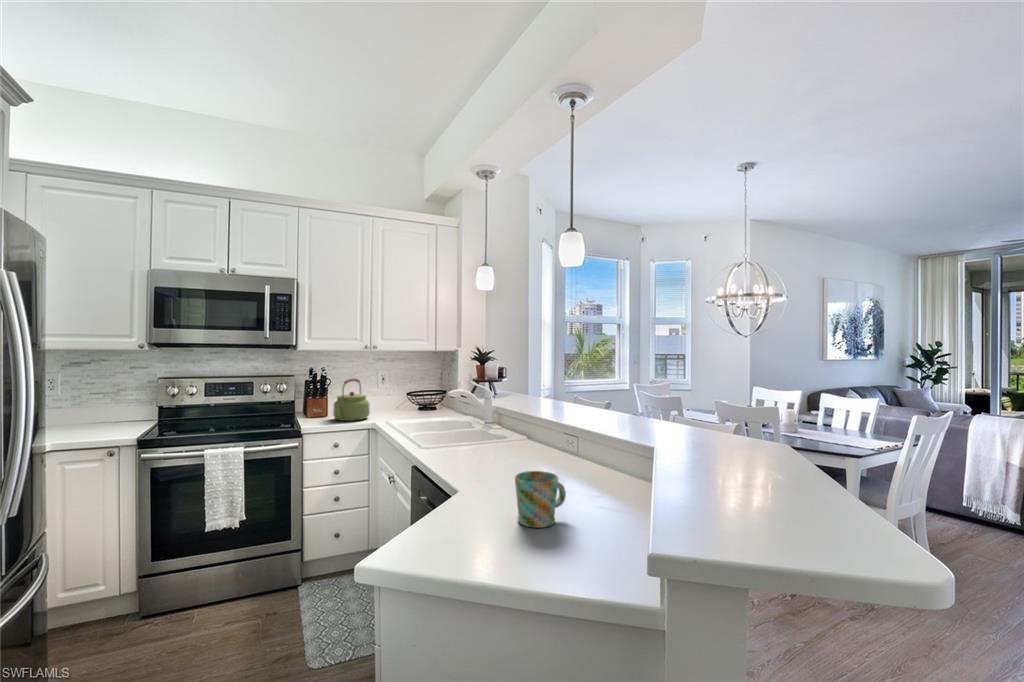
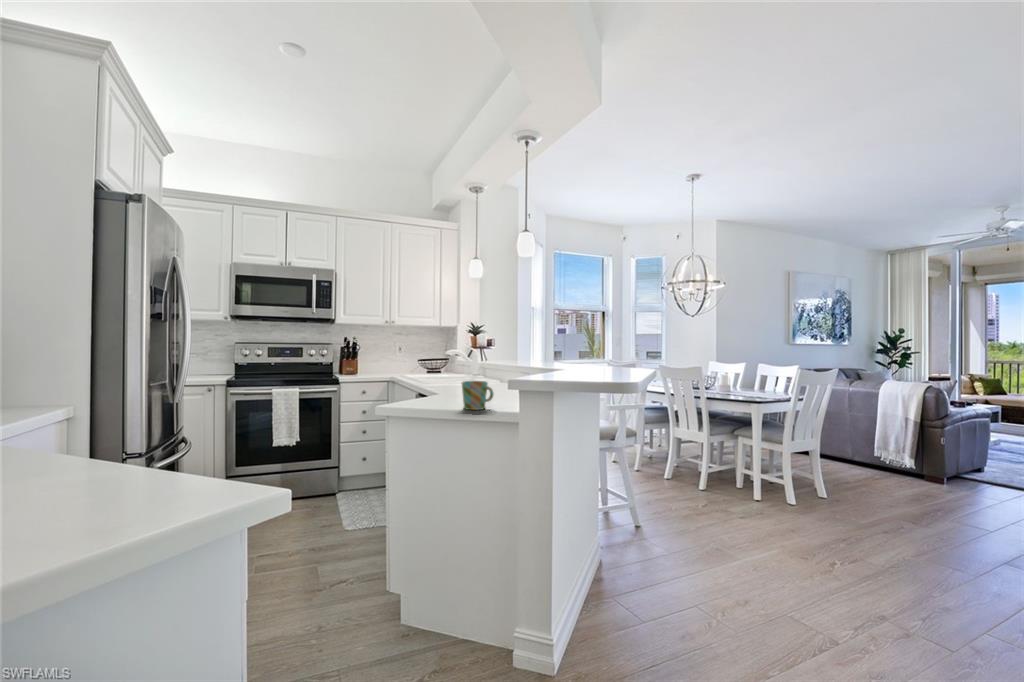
kettle: present [333,379,370,421] -> none [362,345,389,376]

